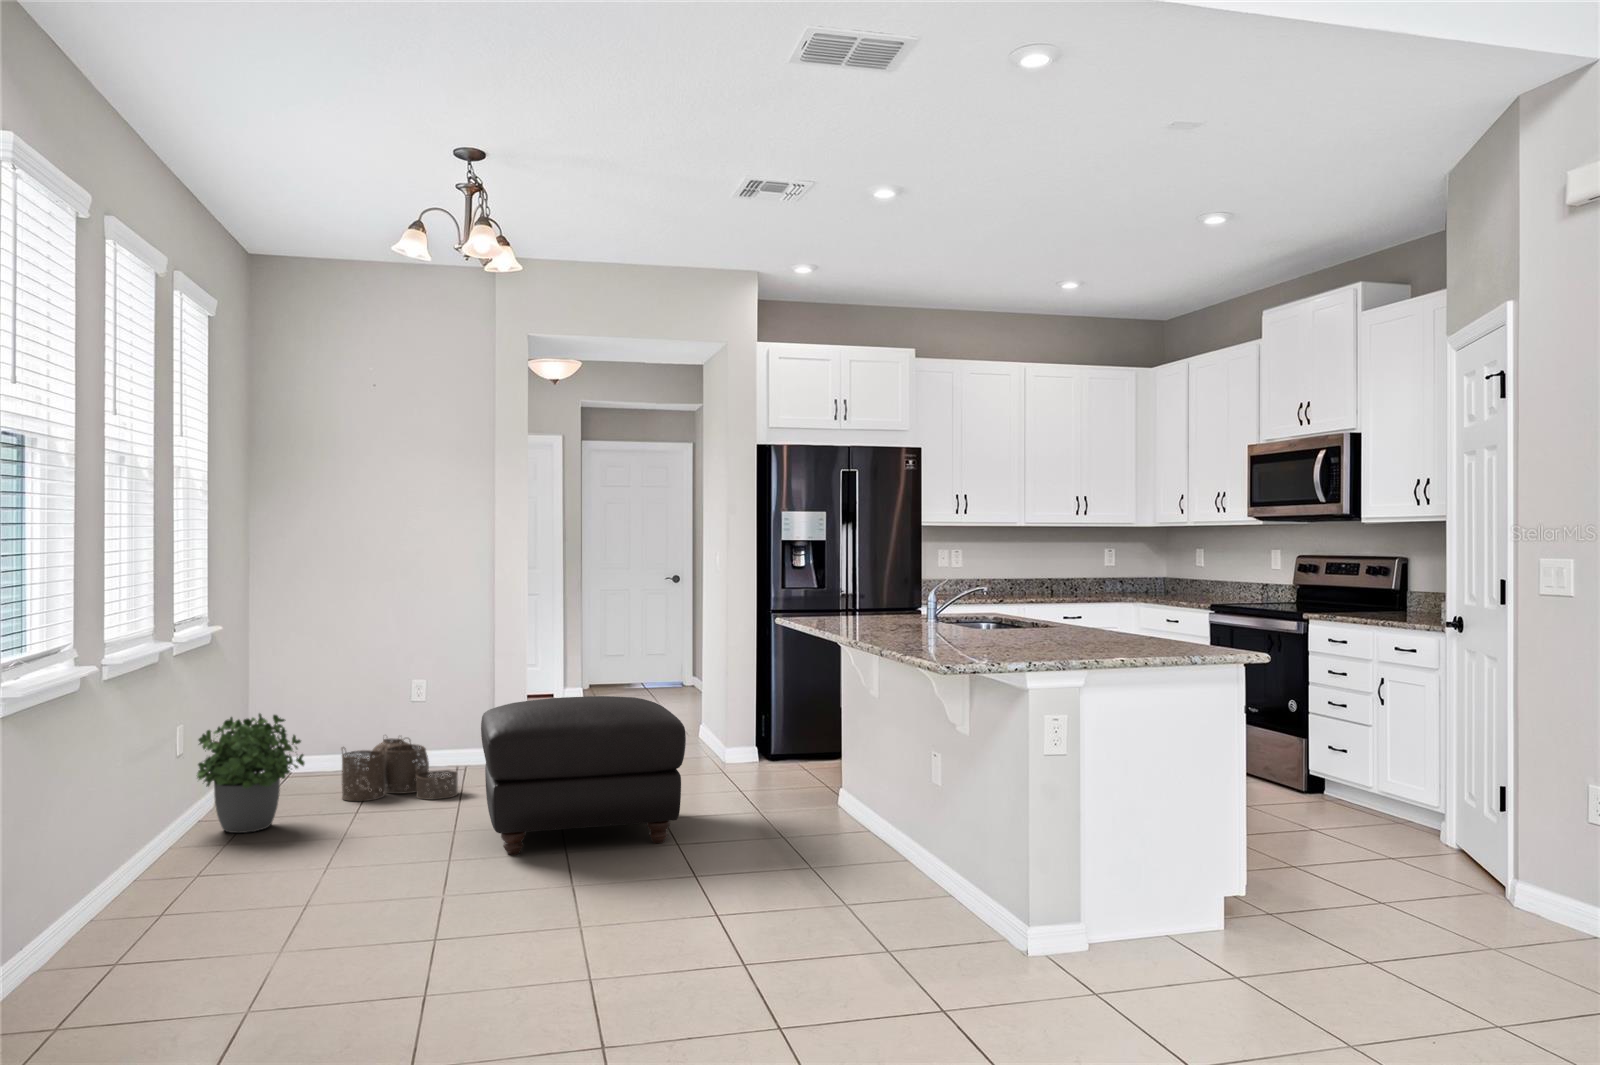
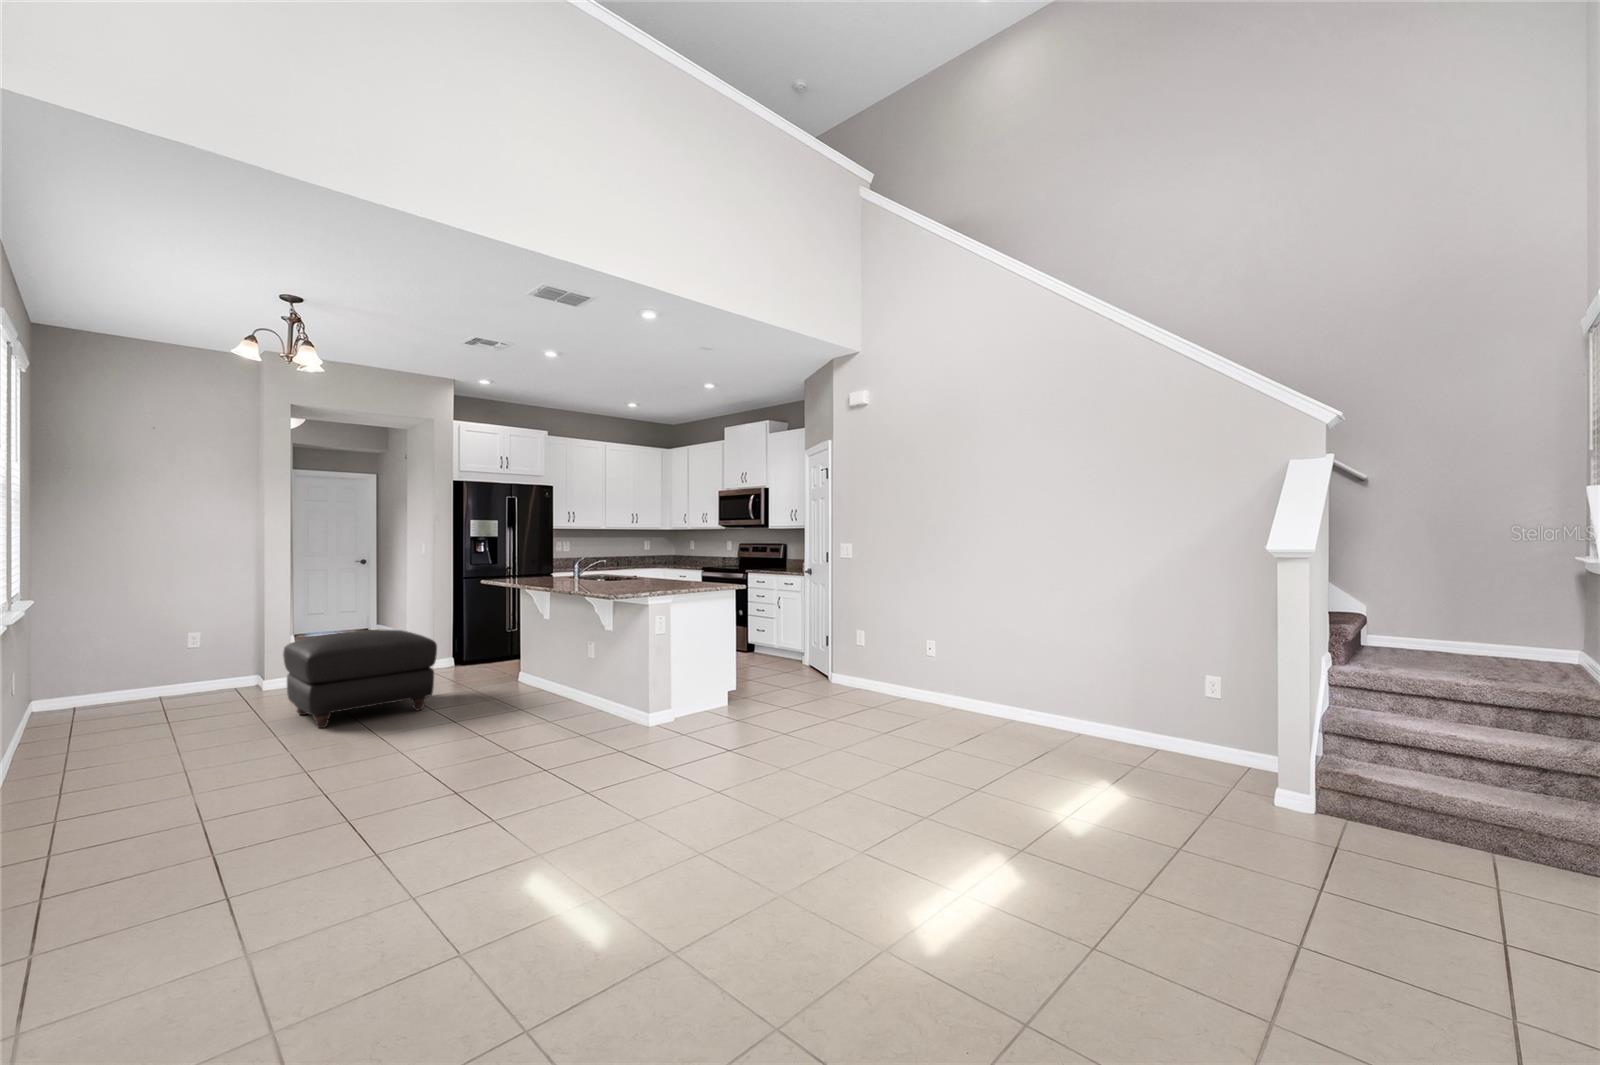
potted plant: present [196,713,304,833] -> none [28,659,131,745]
woven basket: present [342,738,458,801] -> none [147,670,249,716]

